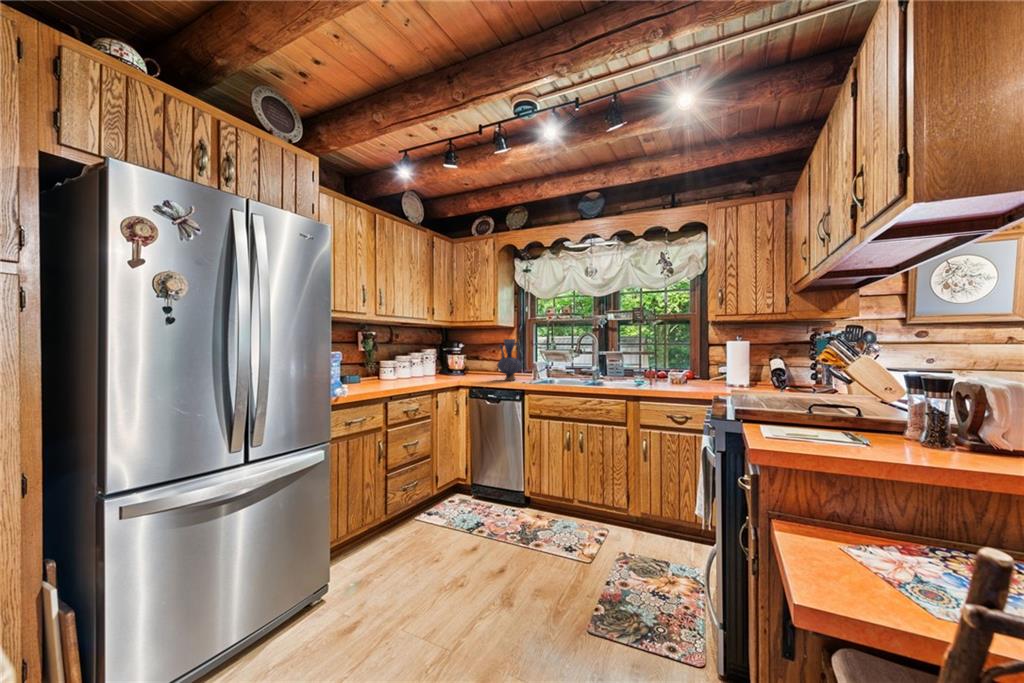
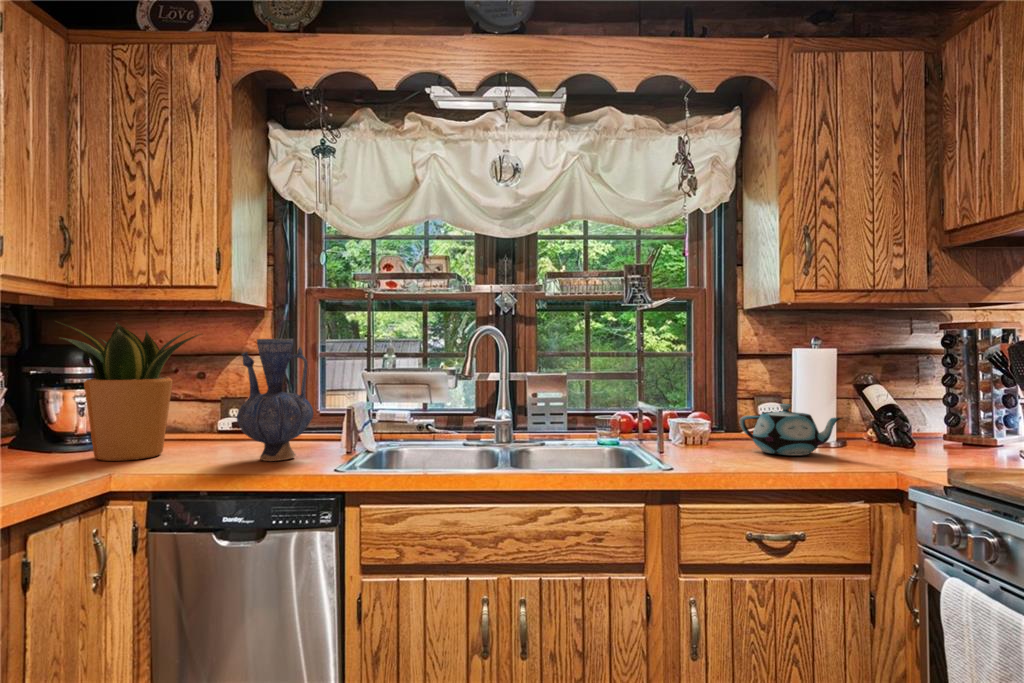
potted plant: none [449,334,489,378] -> present [58,322,201,461]
teapot: none [691,366,728,388] -> present [740,404,843,455]

